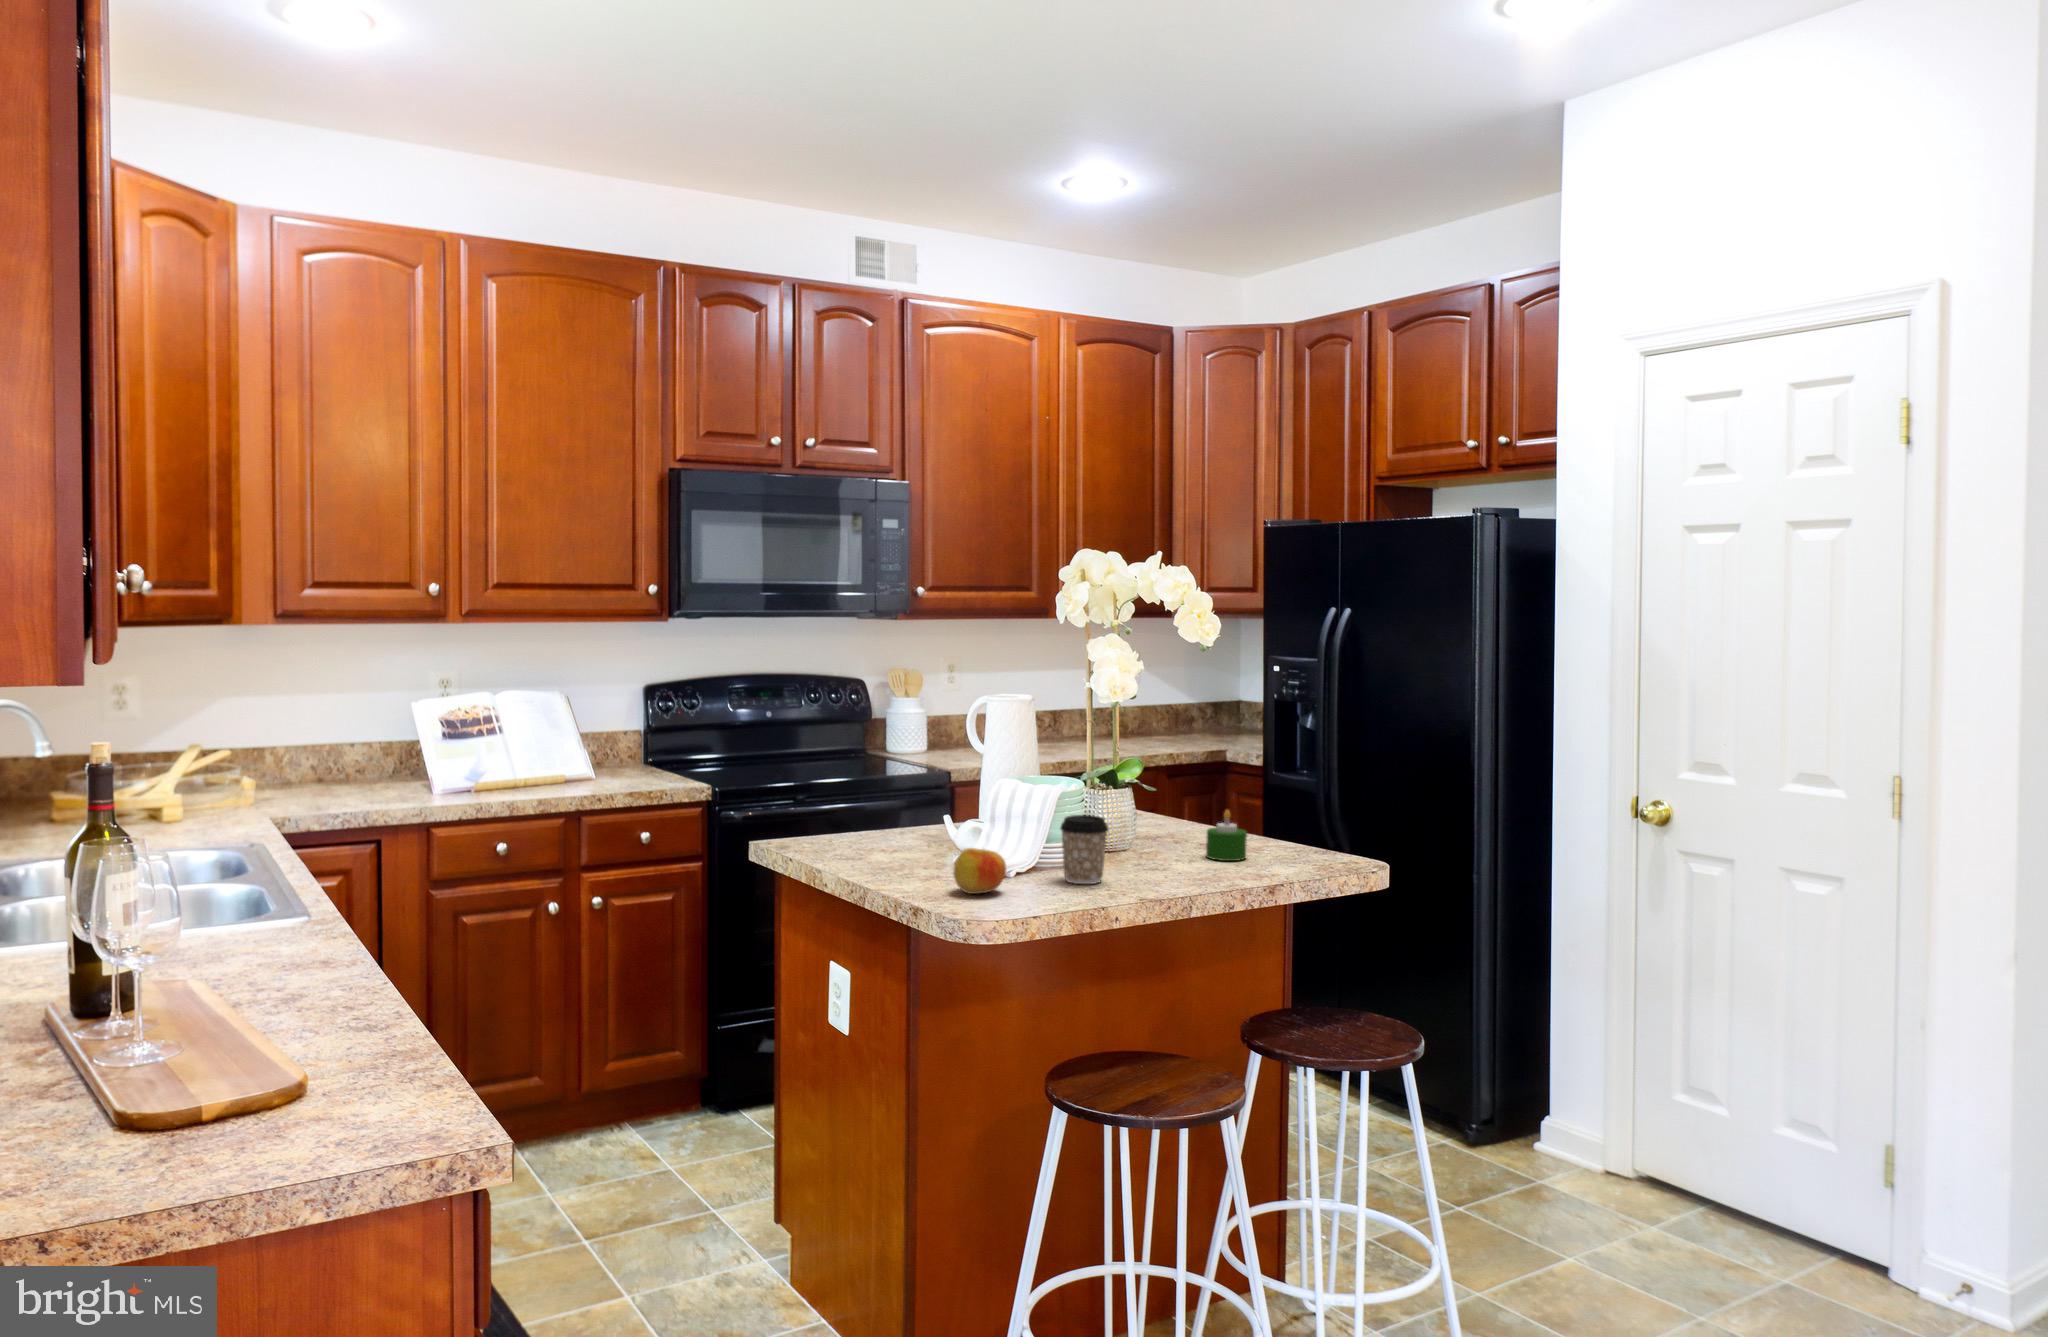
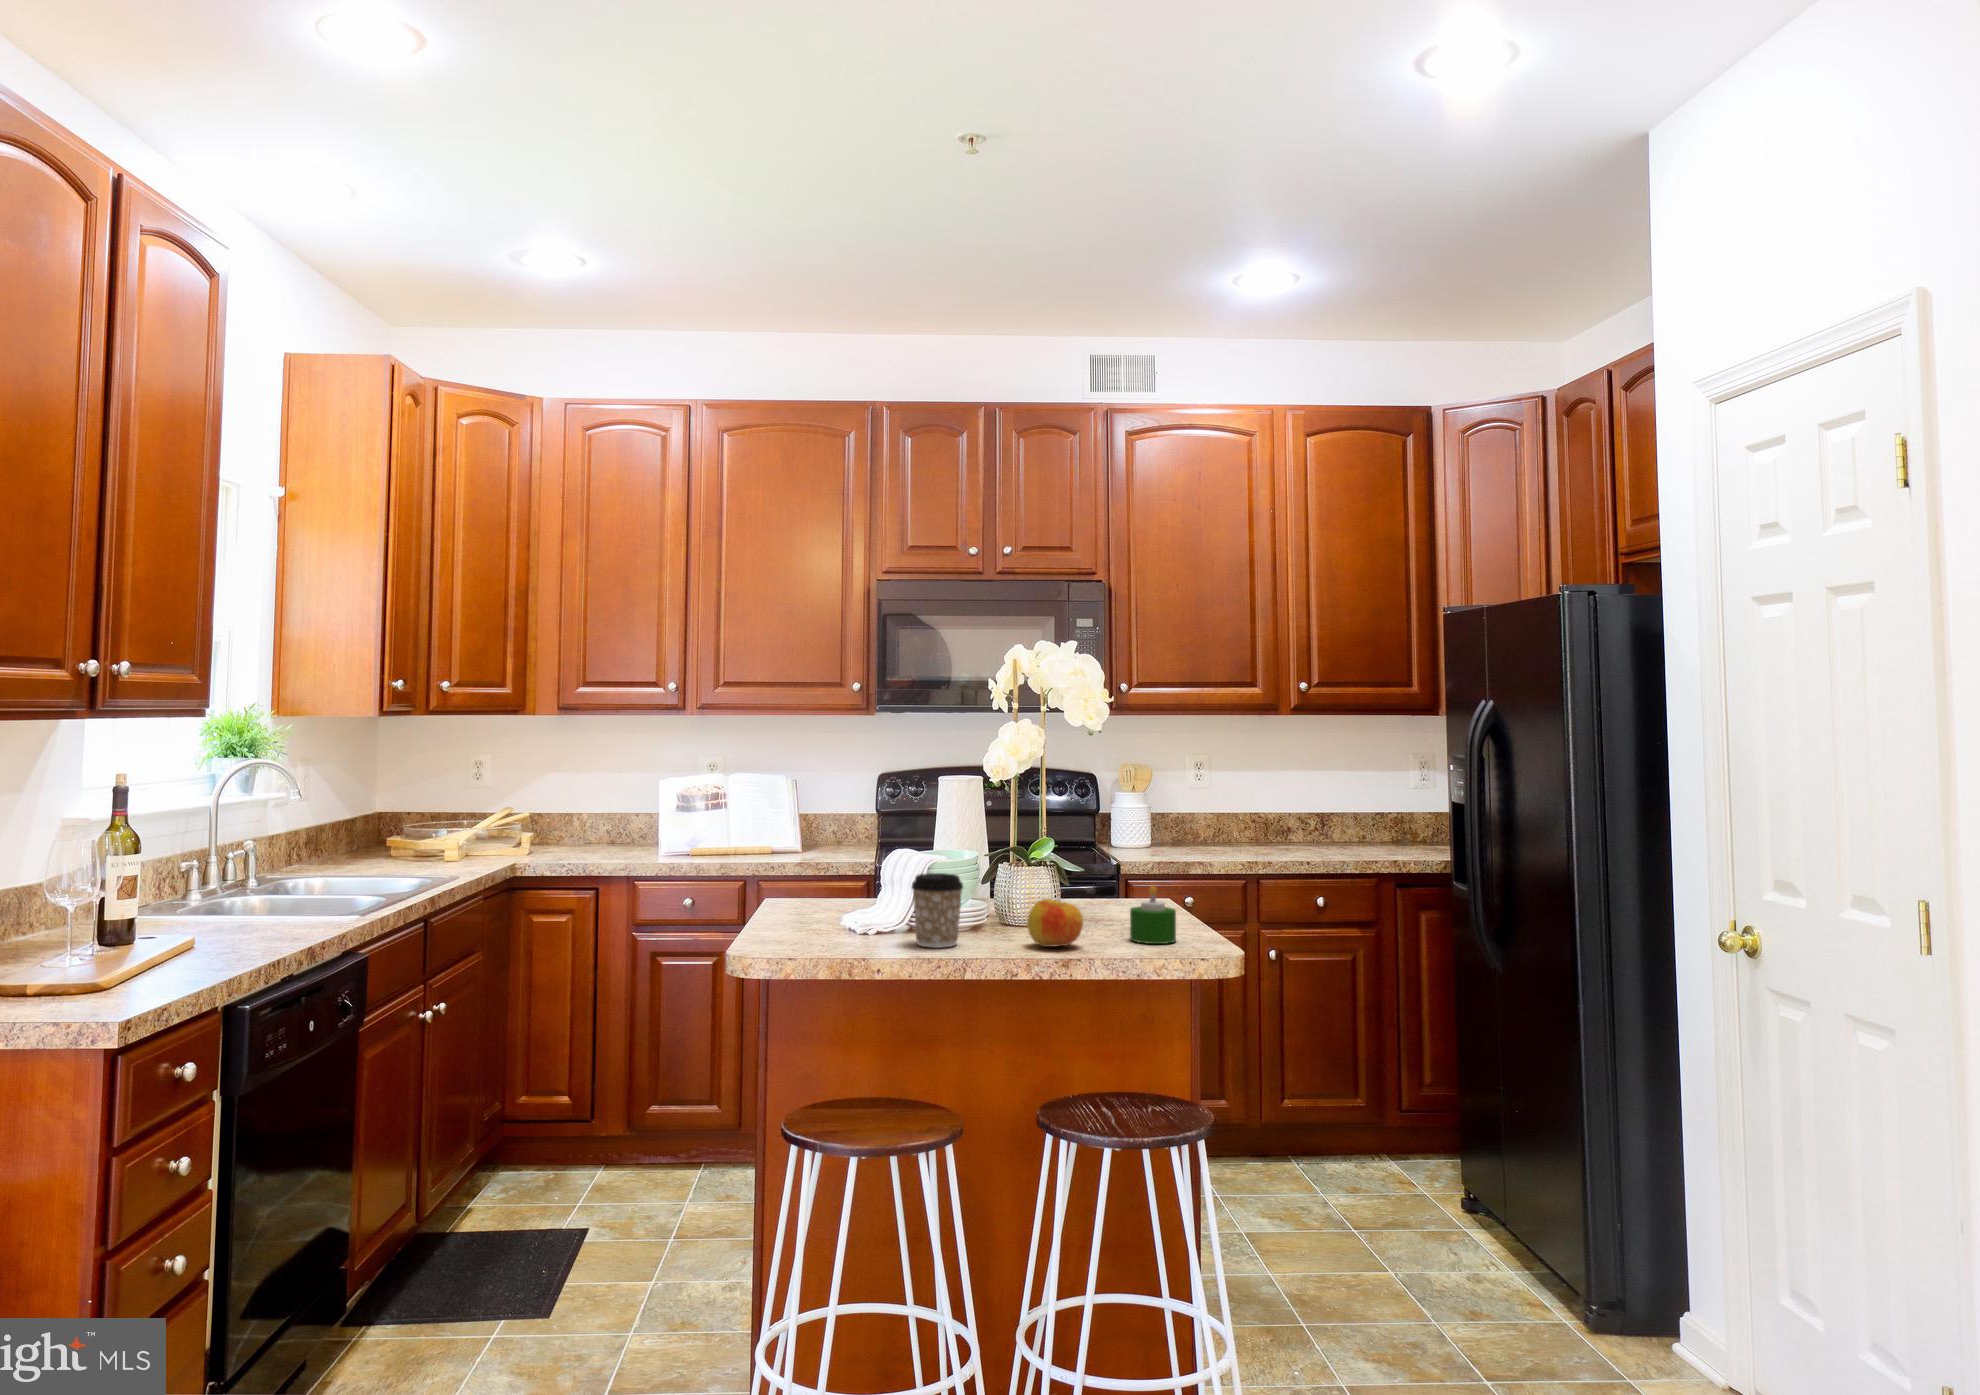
apple: present [954,848,1006,894] -> present [1027,899,1083,947]

